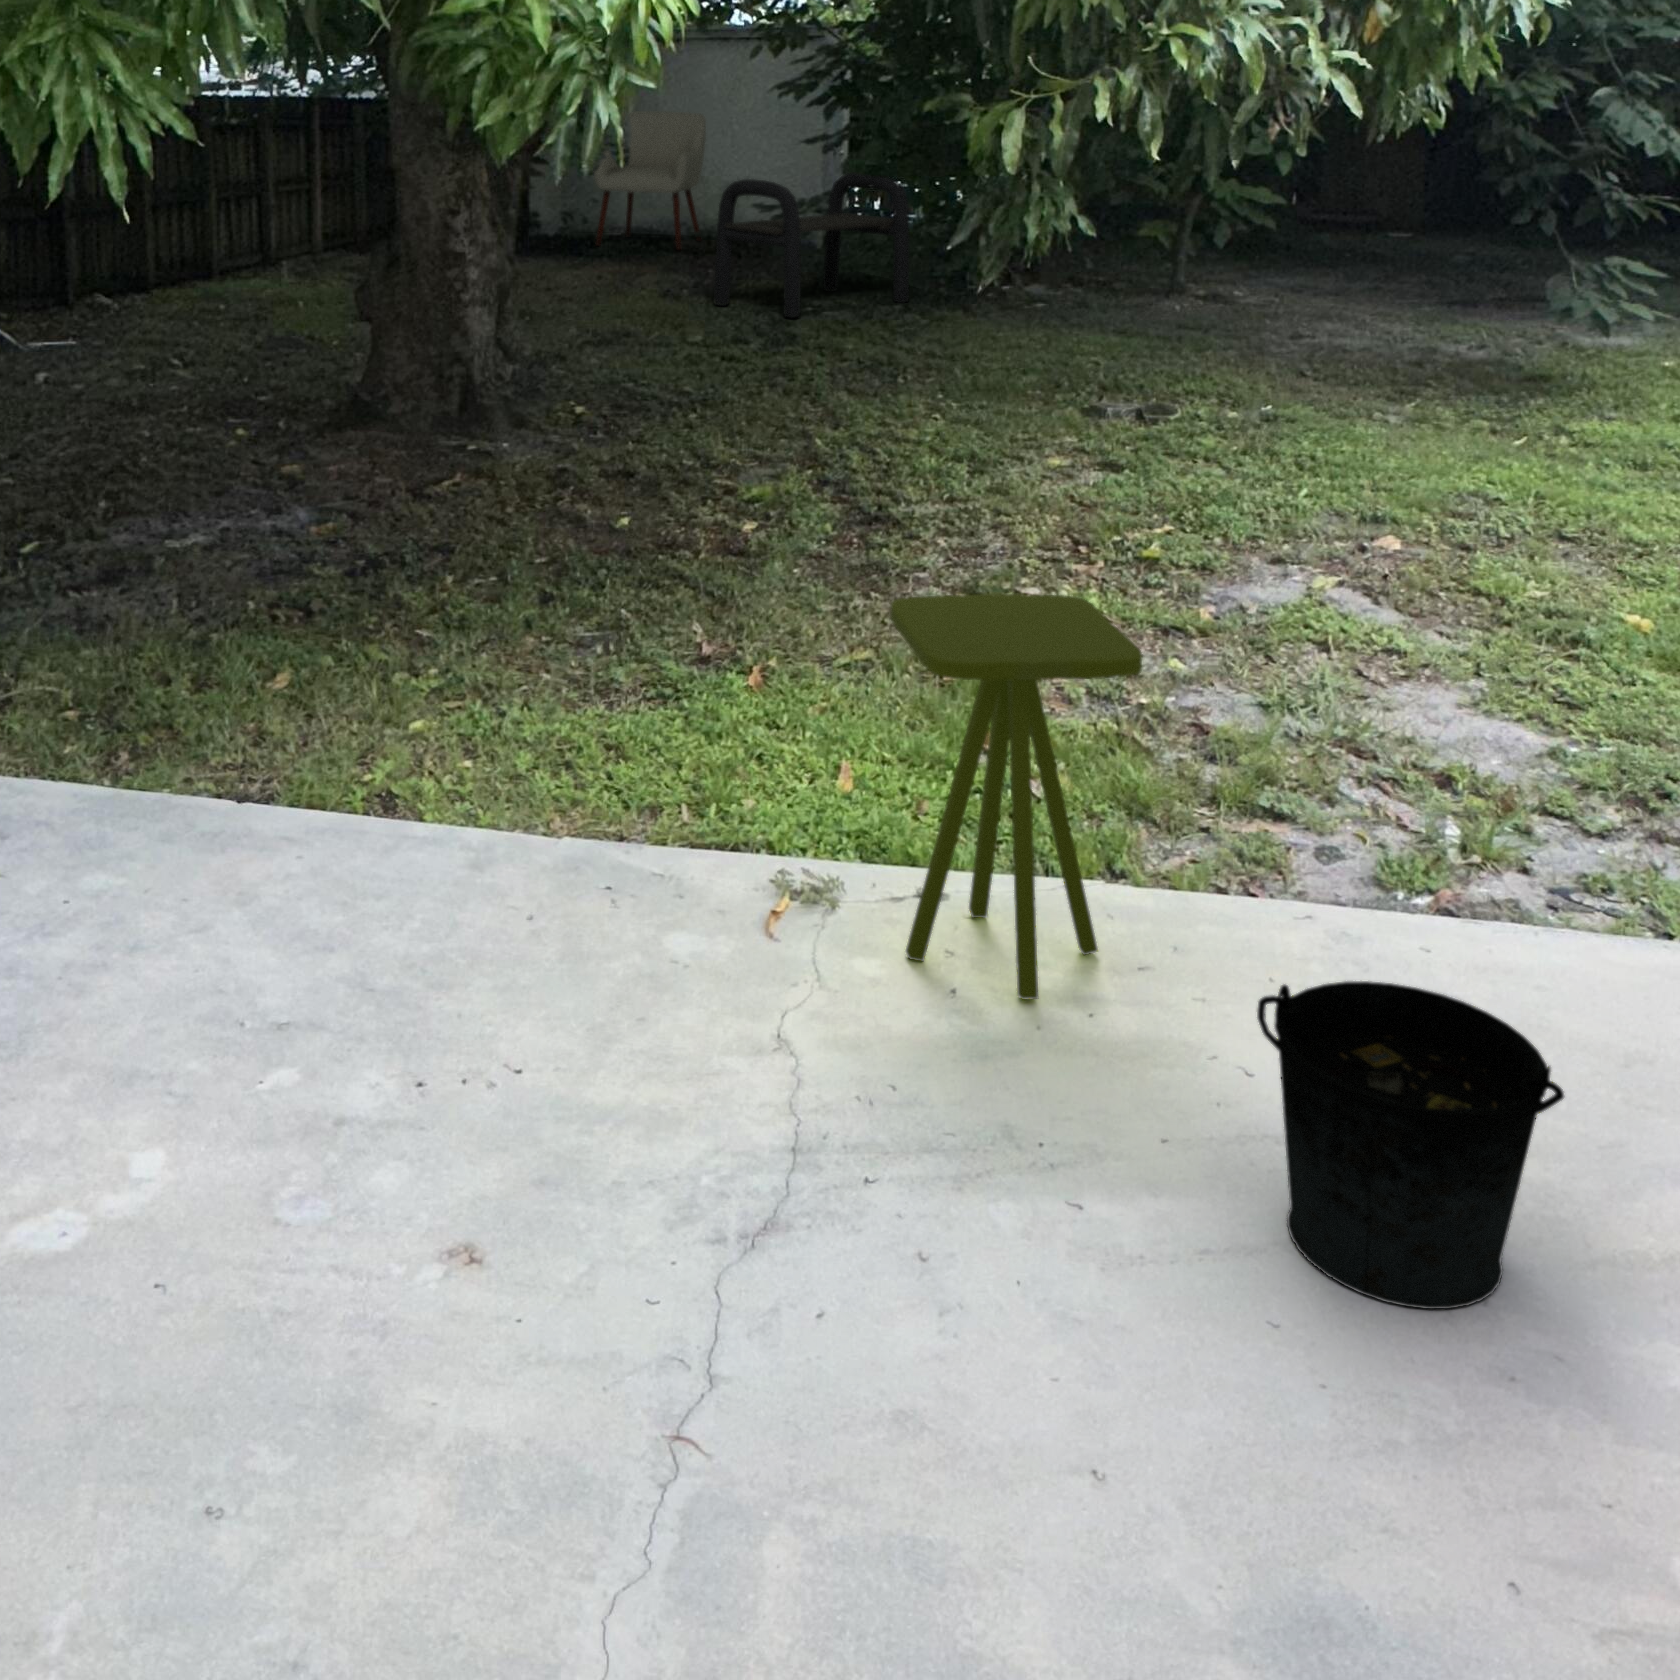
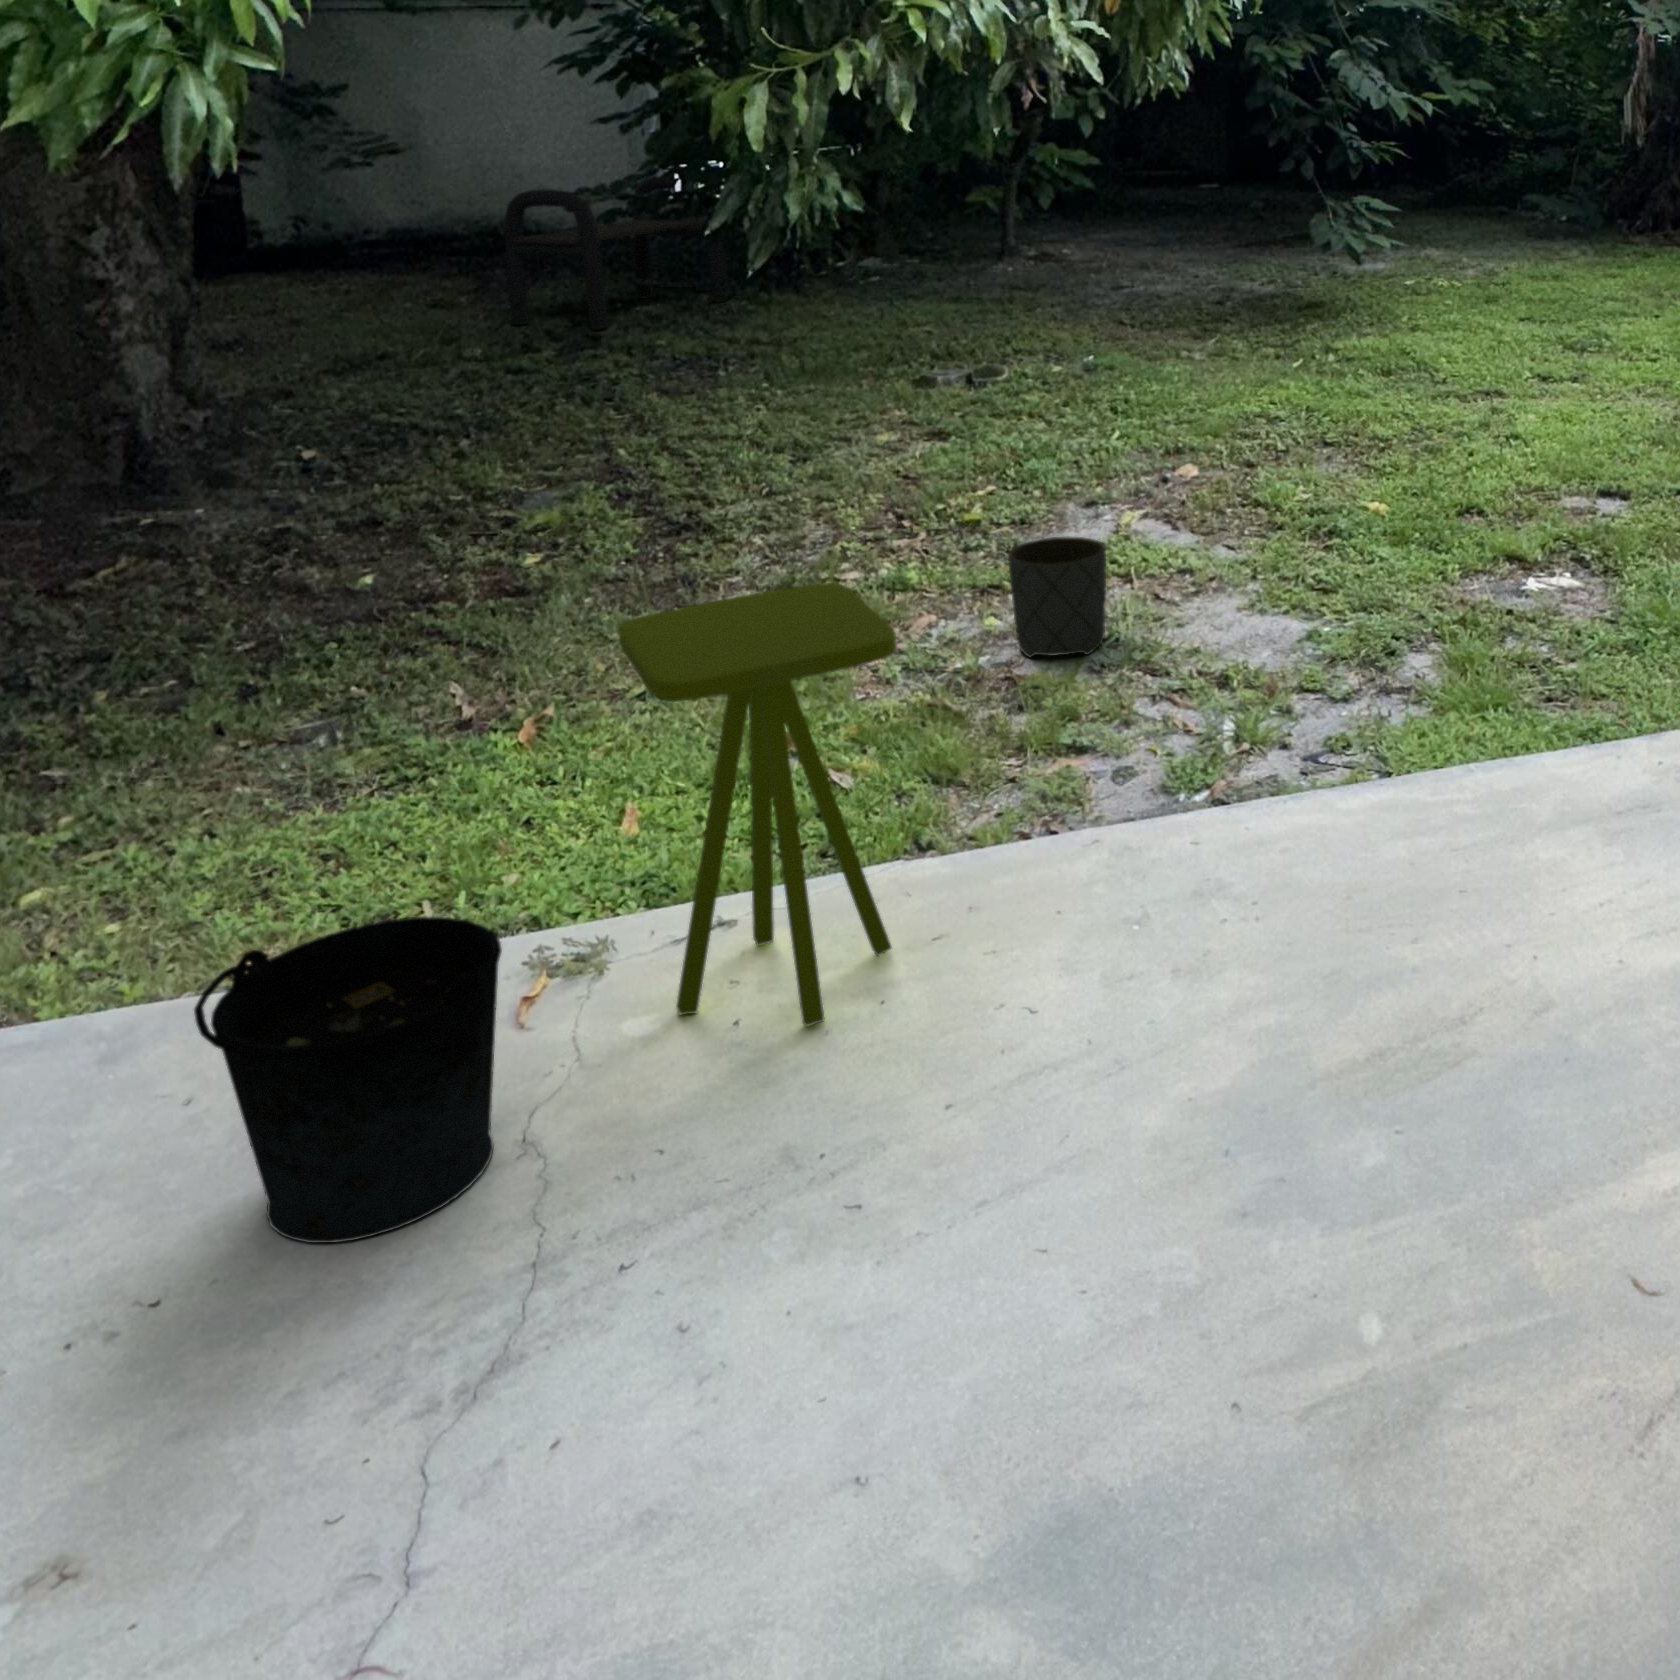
chair: present [594,111,706,250] -> none [358,126,502,276]
planter: none [1209,589,1315,717] -> present [1008,537,1106,657]
bucket: present [1257,981,1564,1309] -> present [194,917,502,1243]

